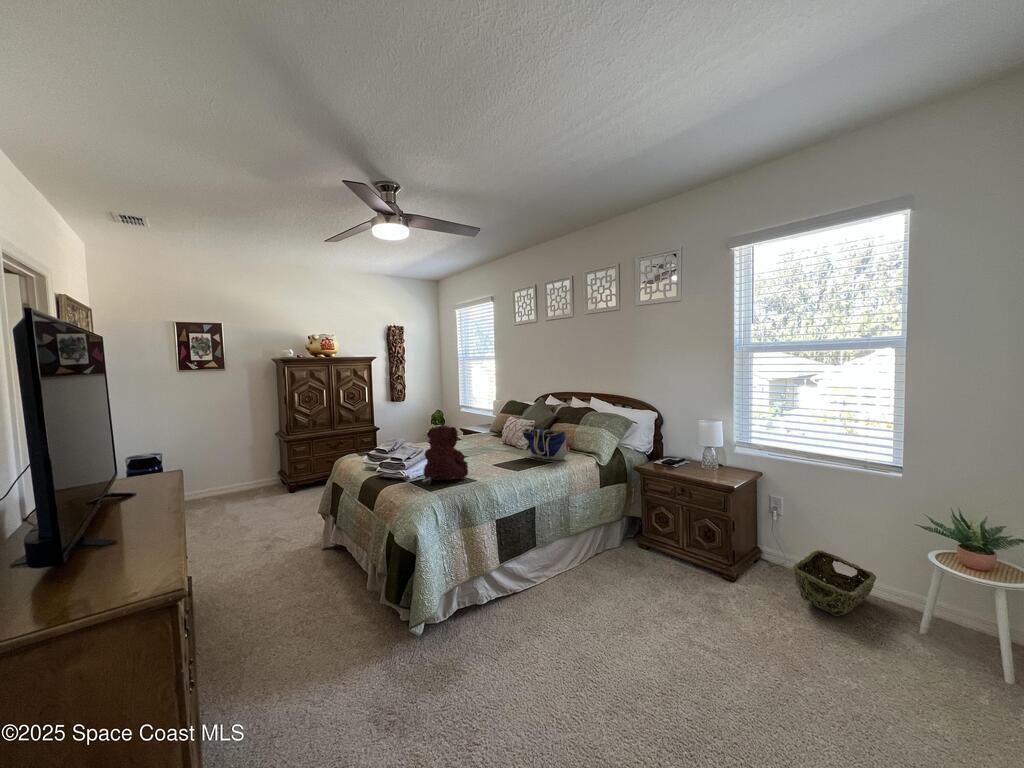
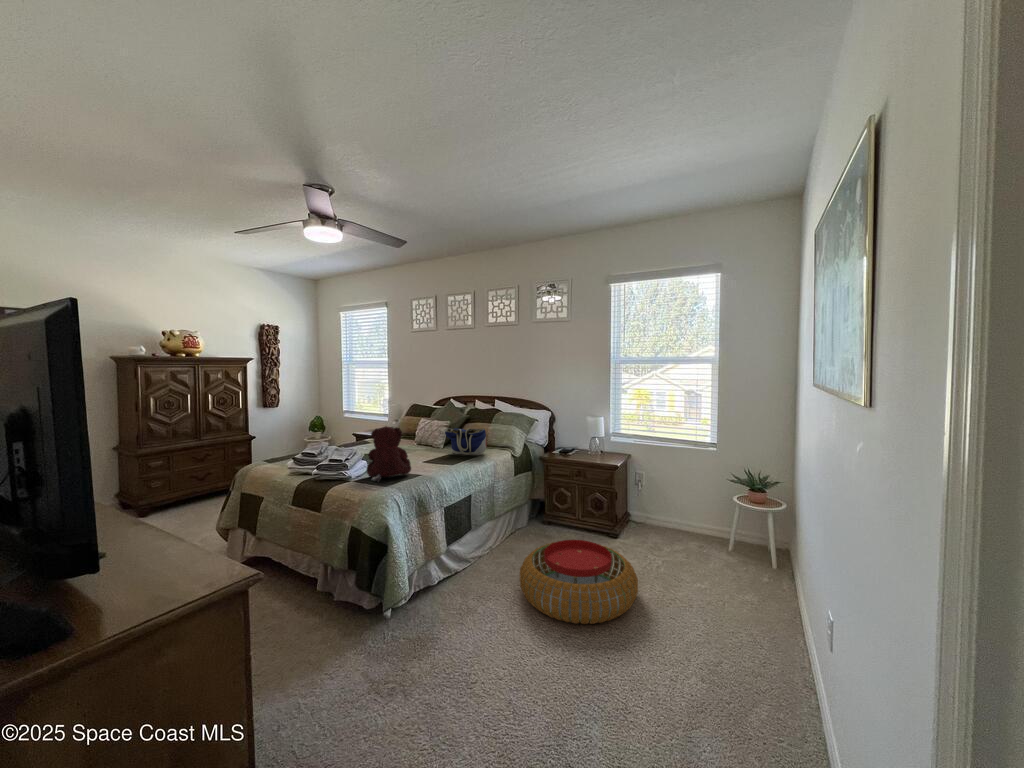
woven basket: present [793,550,876,616] -> none [658,507,704,548]
pouf: none [569,579,733,709] -> present [520,540,638,624]

